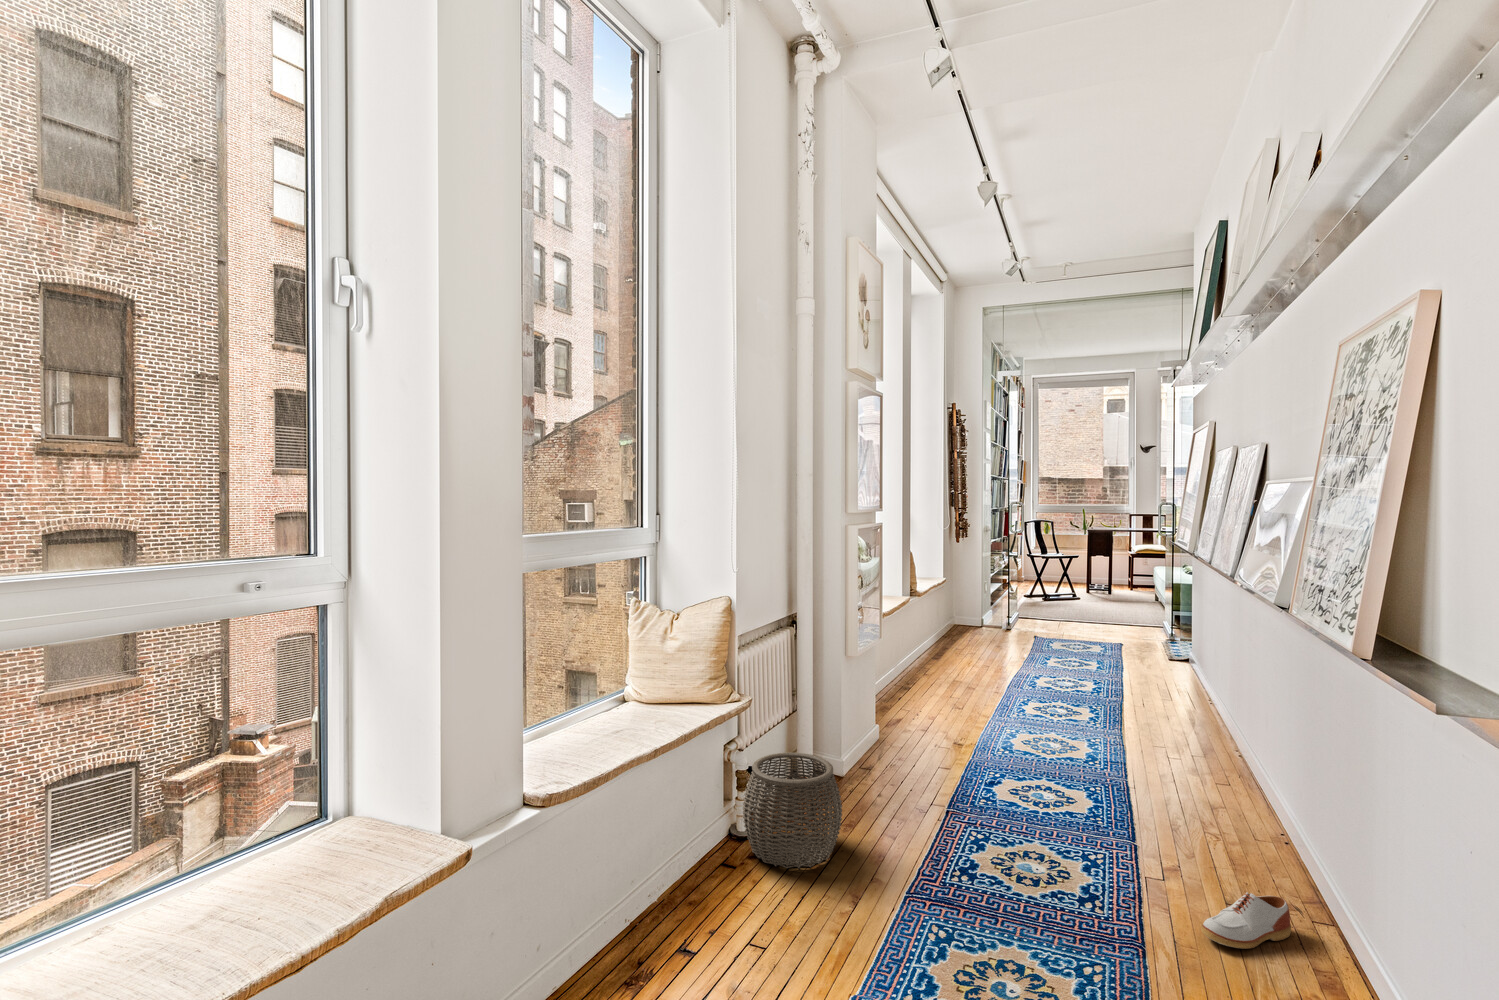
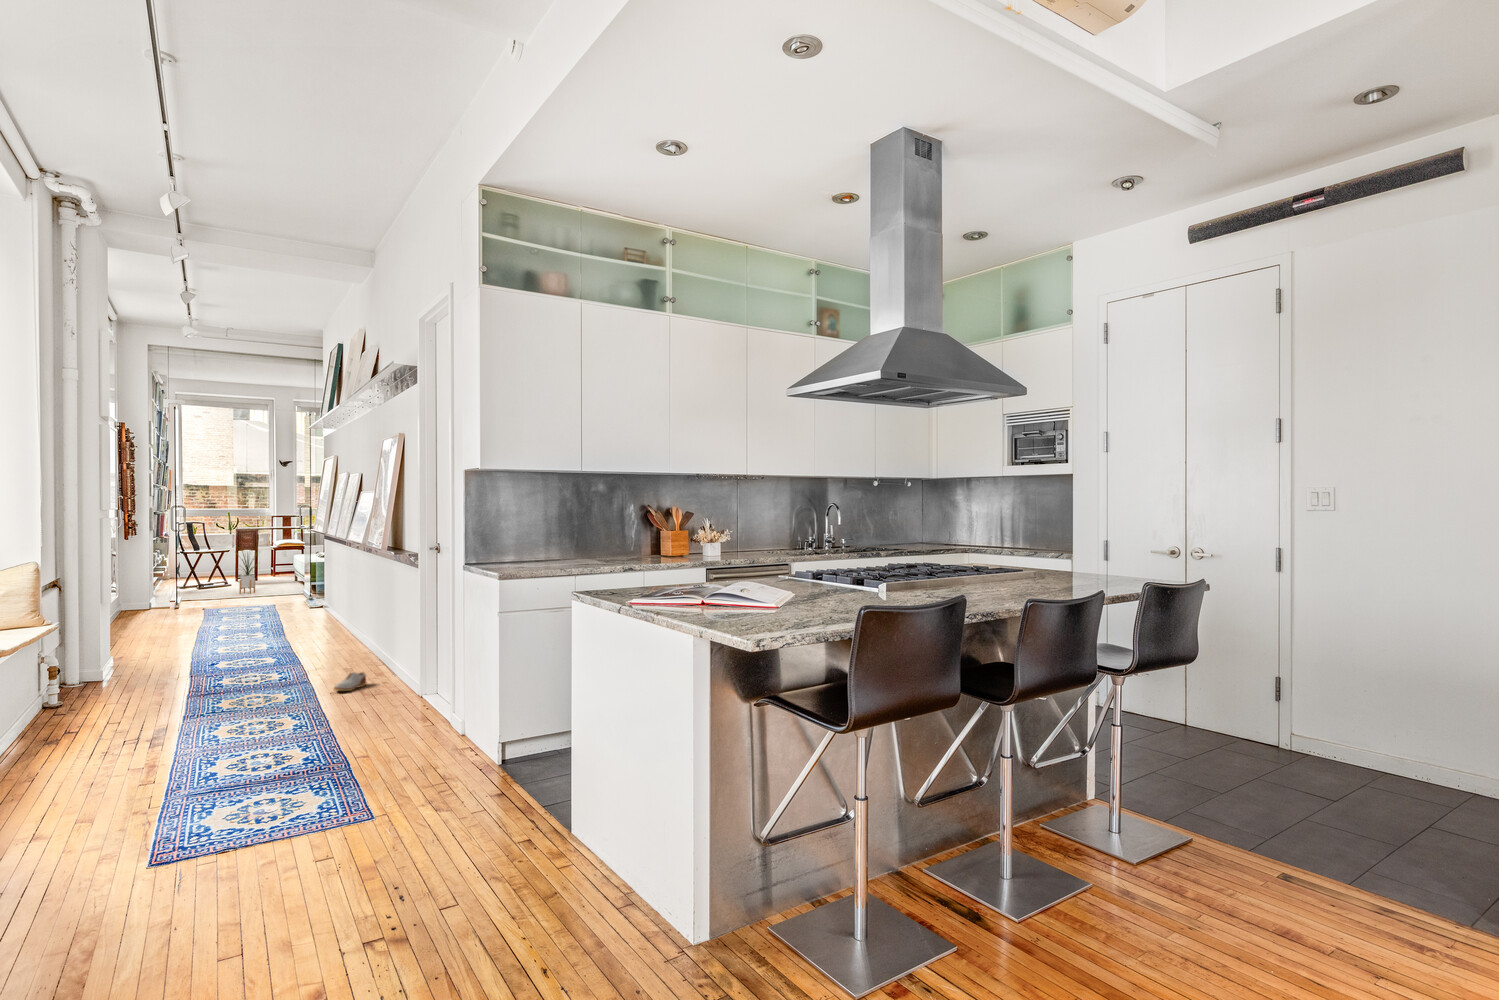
house plant: none [1077,551,1113,613] -> present [236,551,258,594]
woven basket: present [743,753,842,868] -> none [77,668,148,725]

